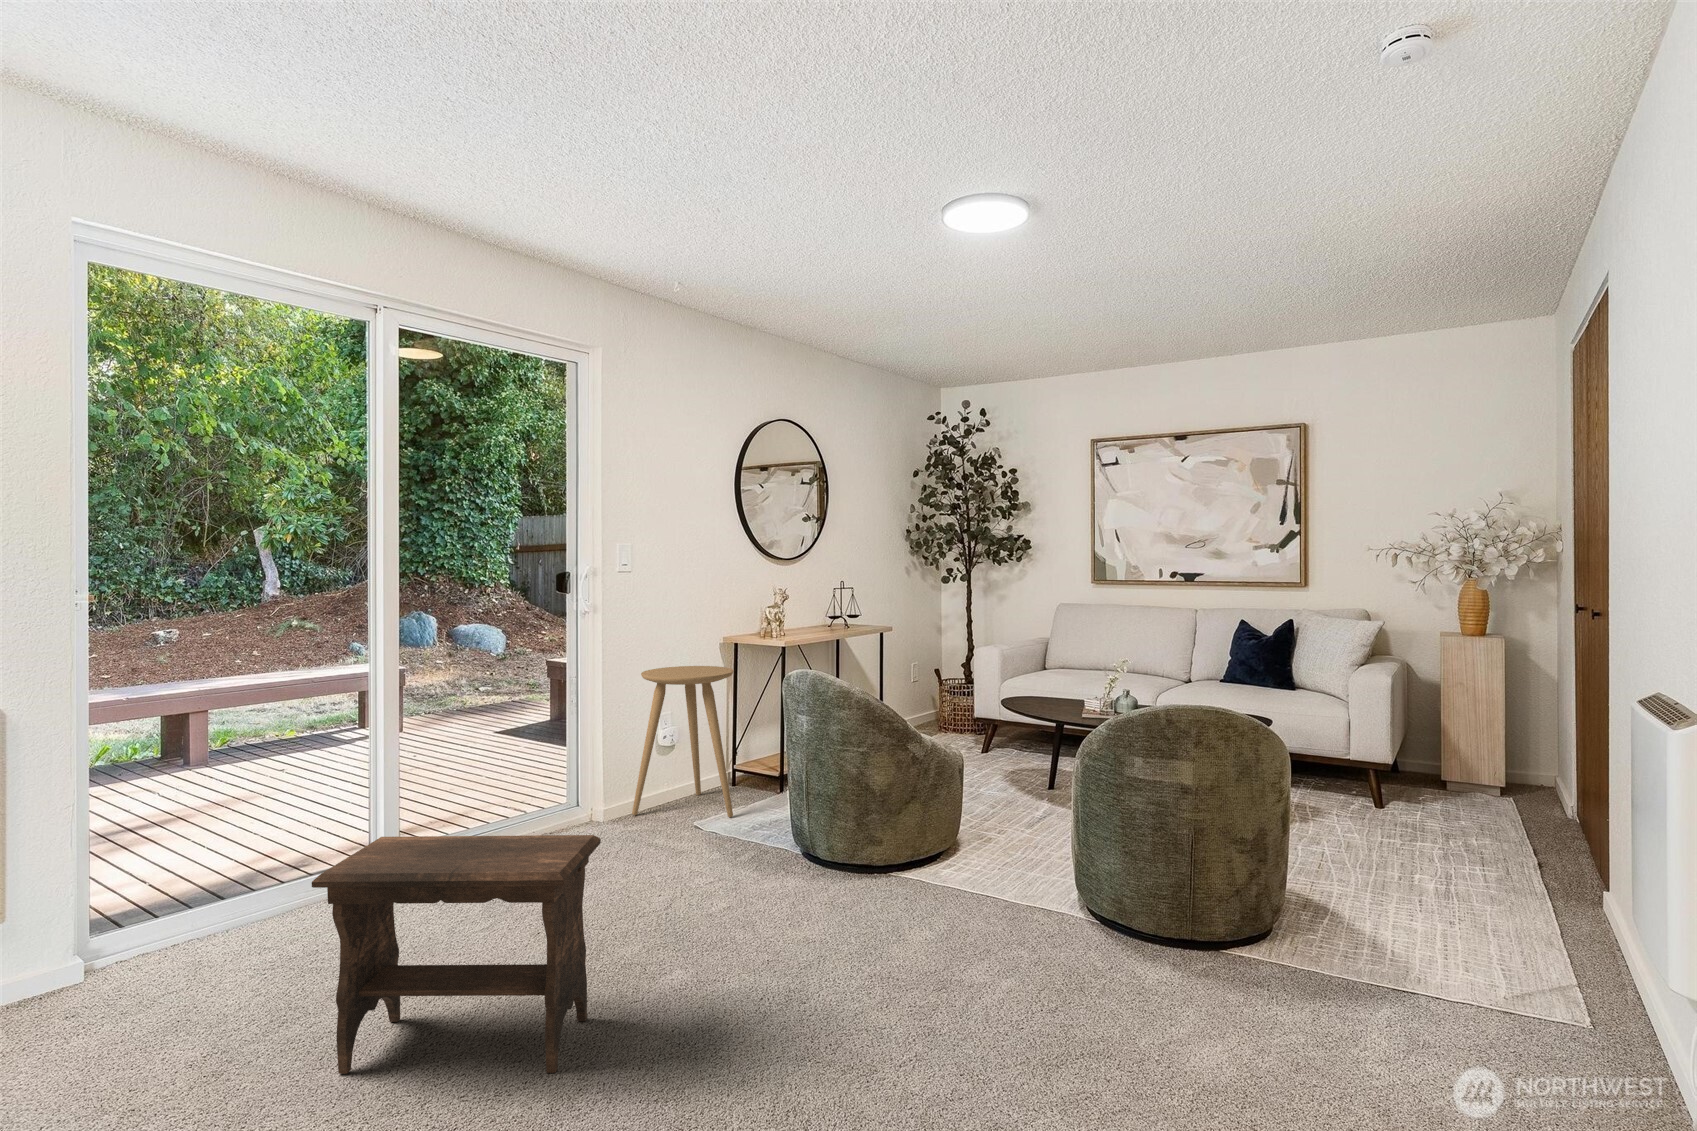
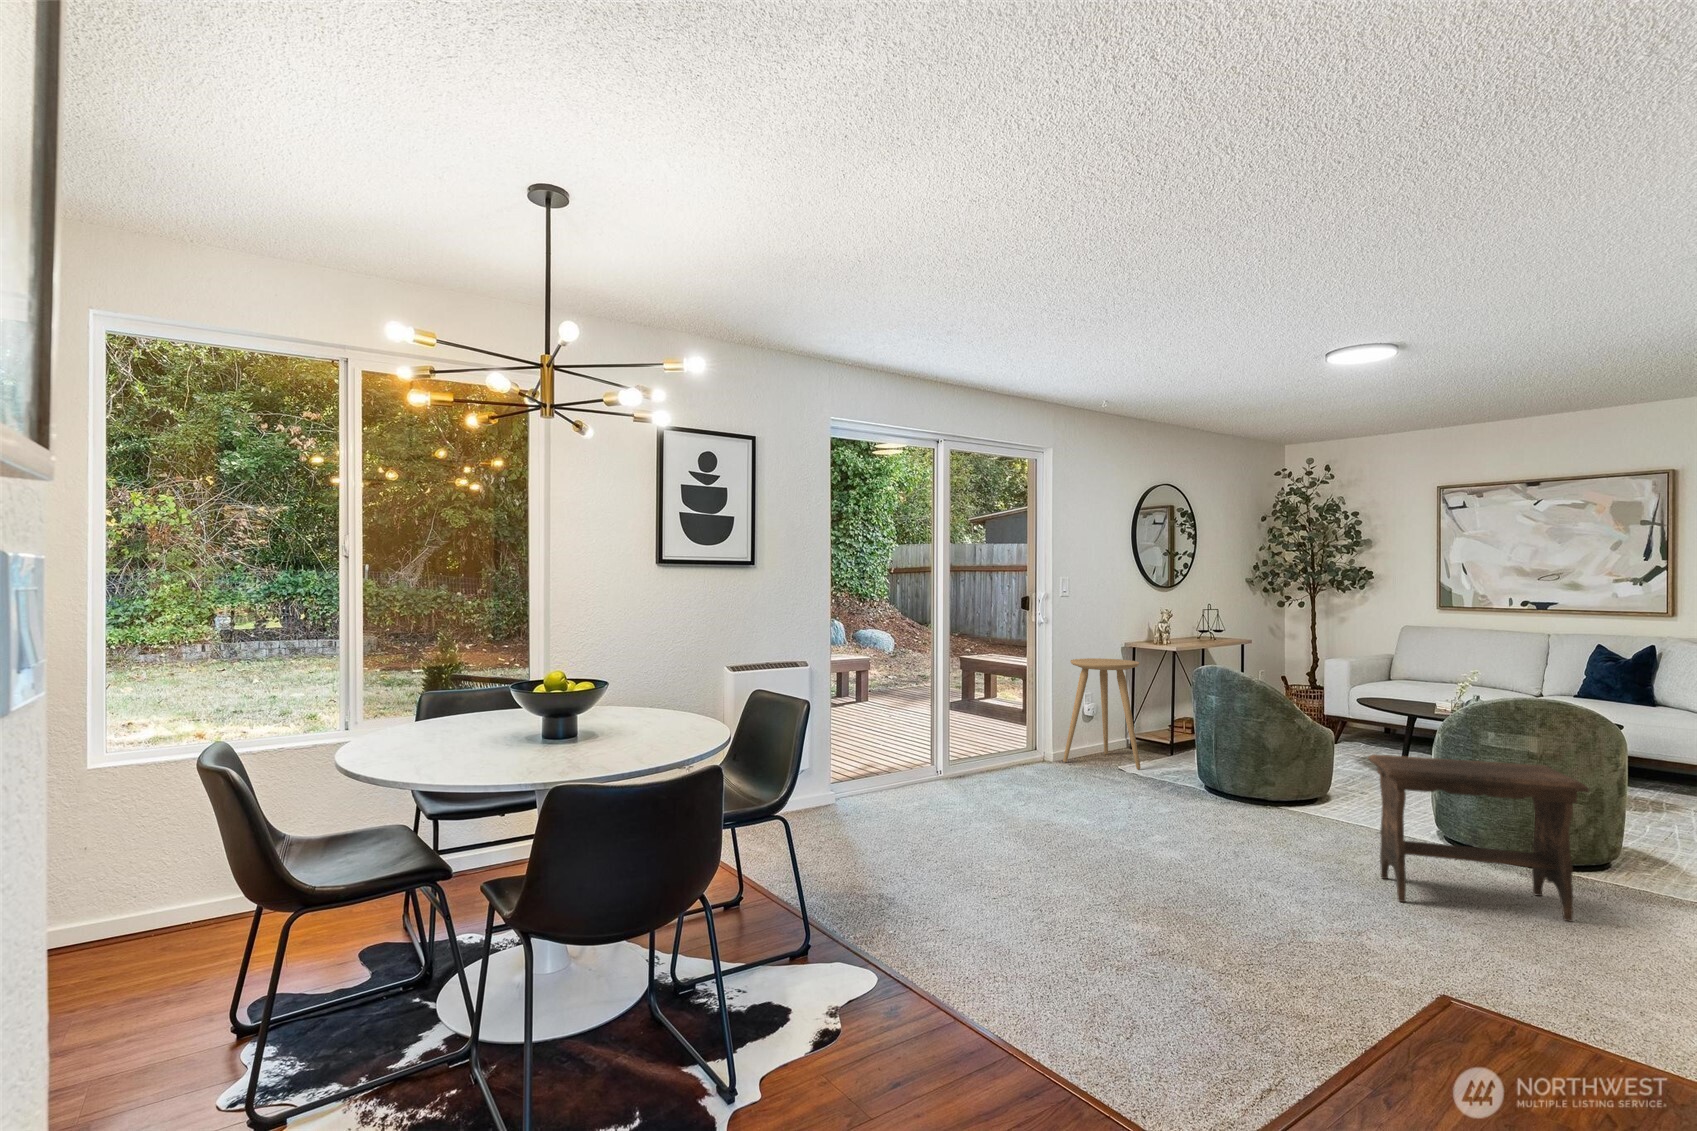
footstool: present [312,835,601,1074] -> present [1368,754,1589,921]

